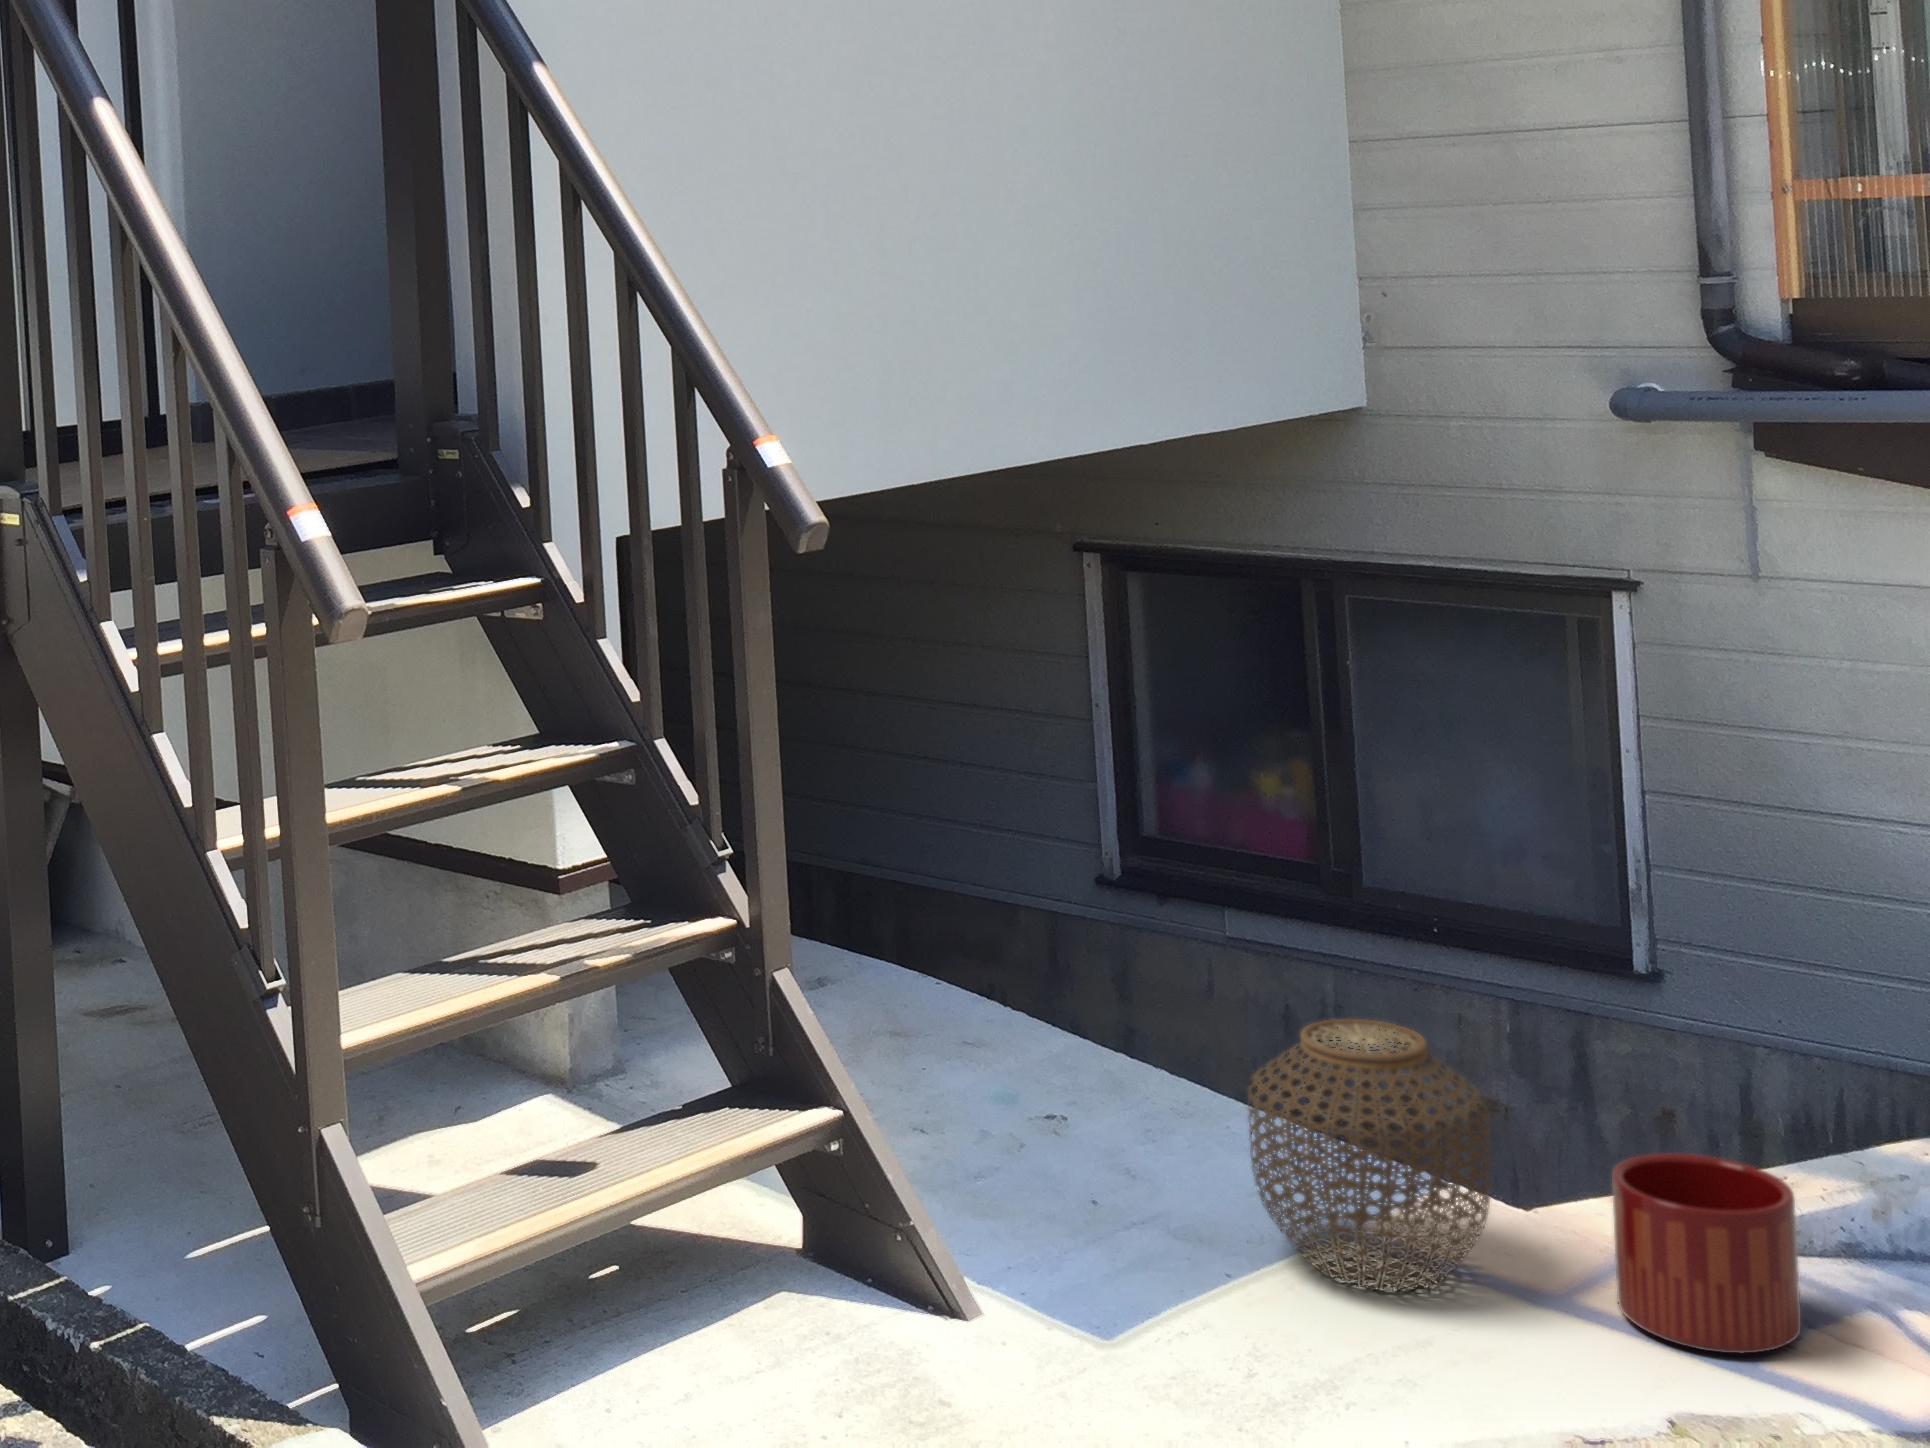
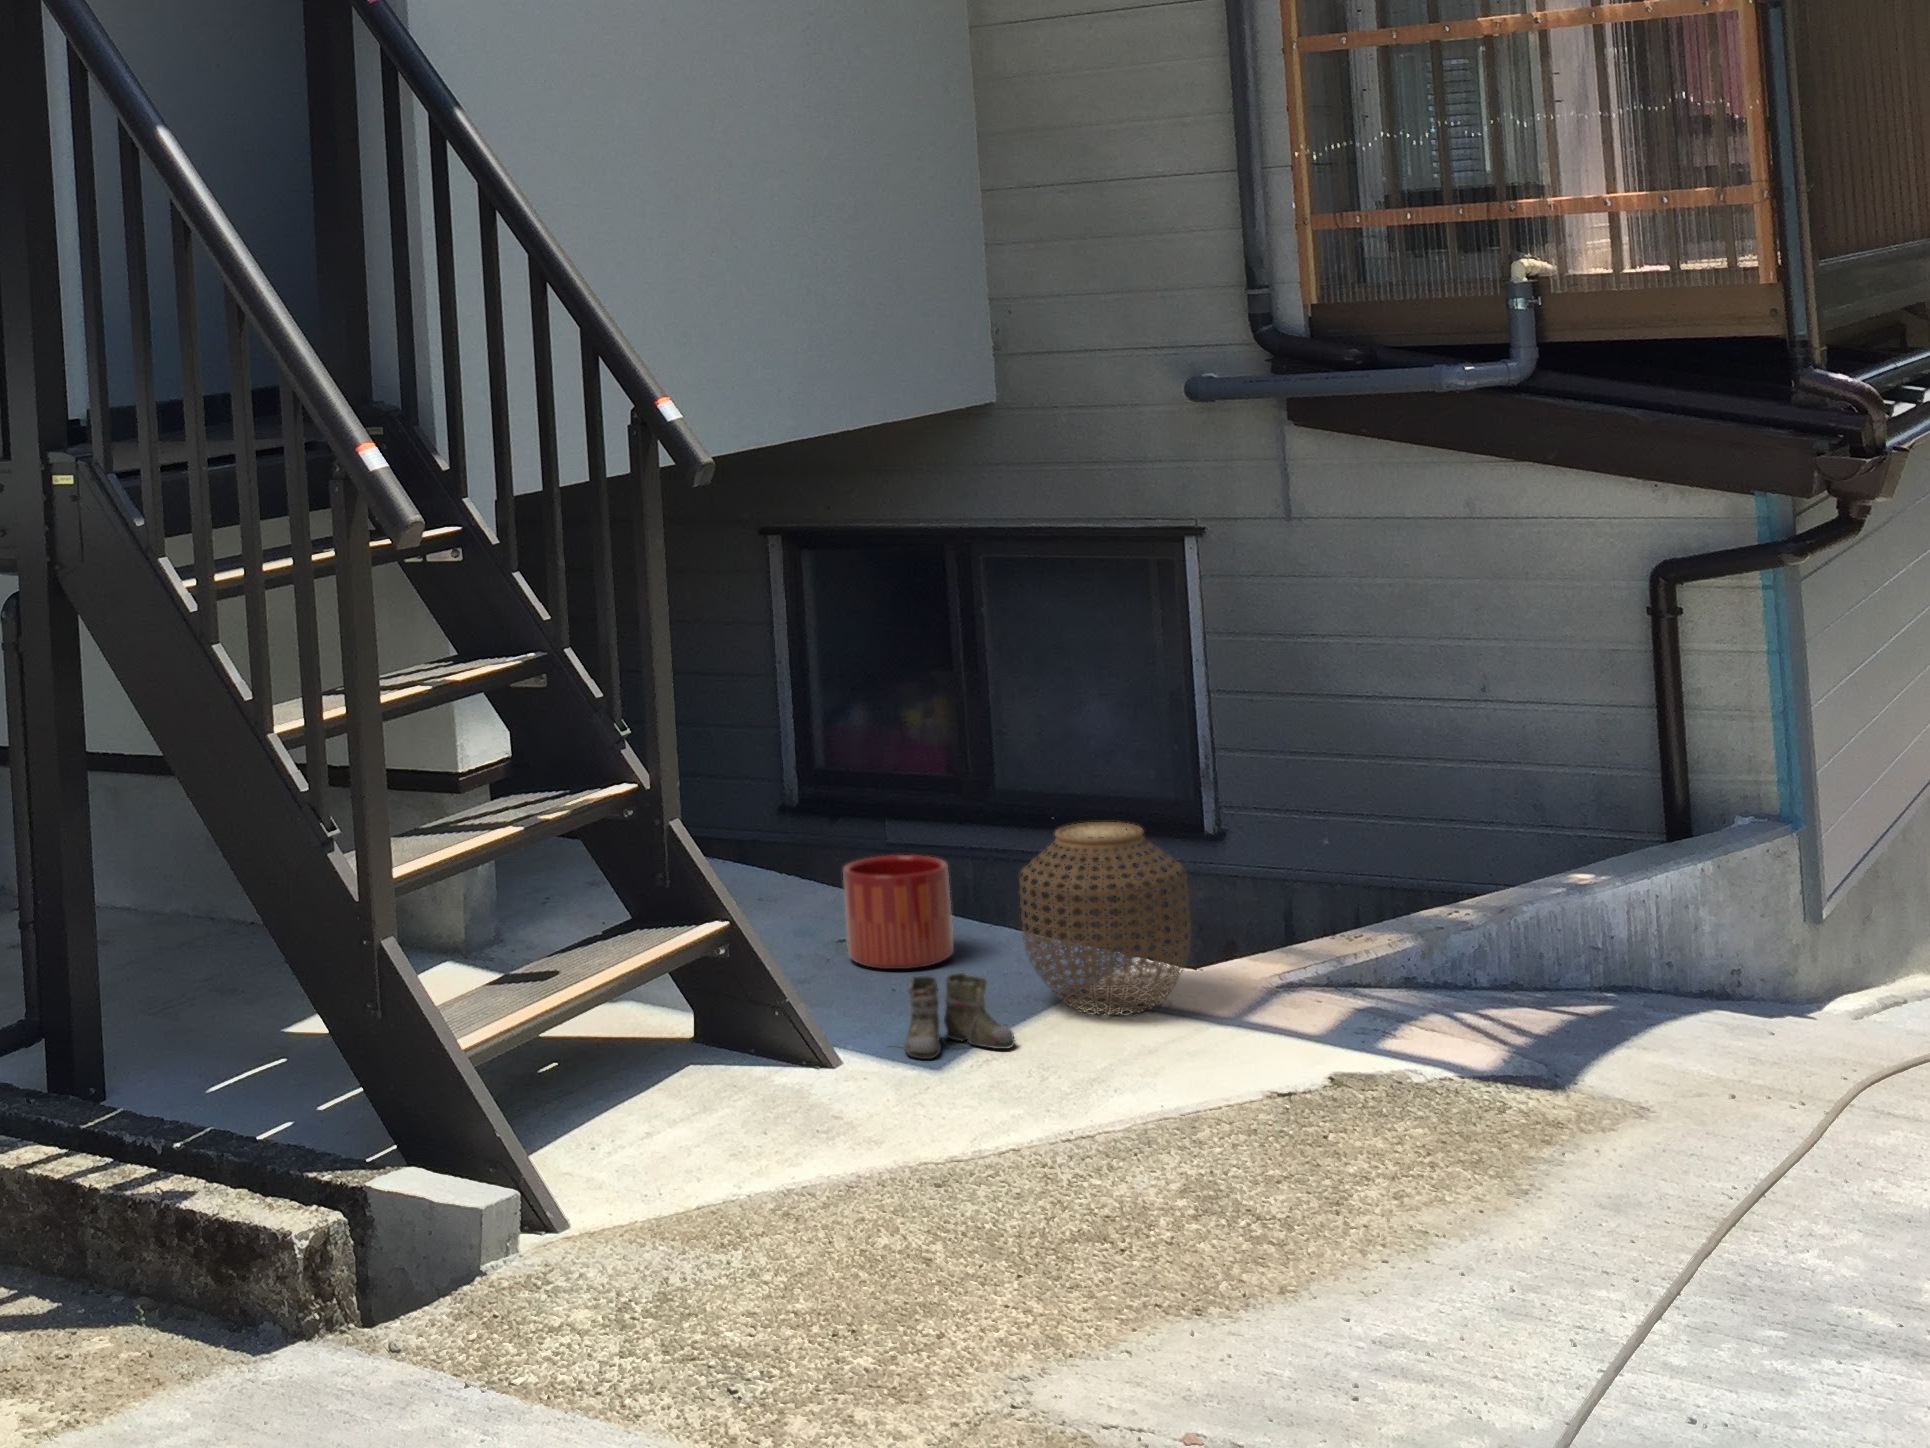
planter: present [1612,1154,1801,1353] -> present [843,855,954,969]
boots: none [1039,1210,1215,1331] -> present [905,973,1015,1059]

